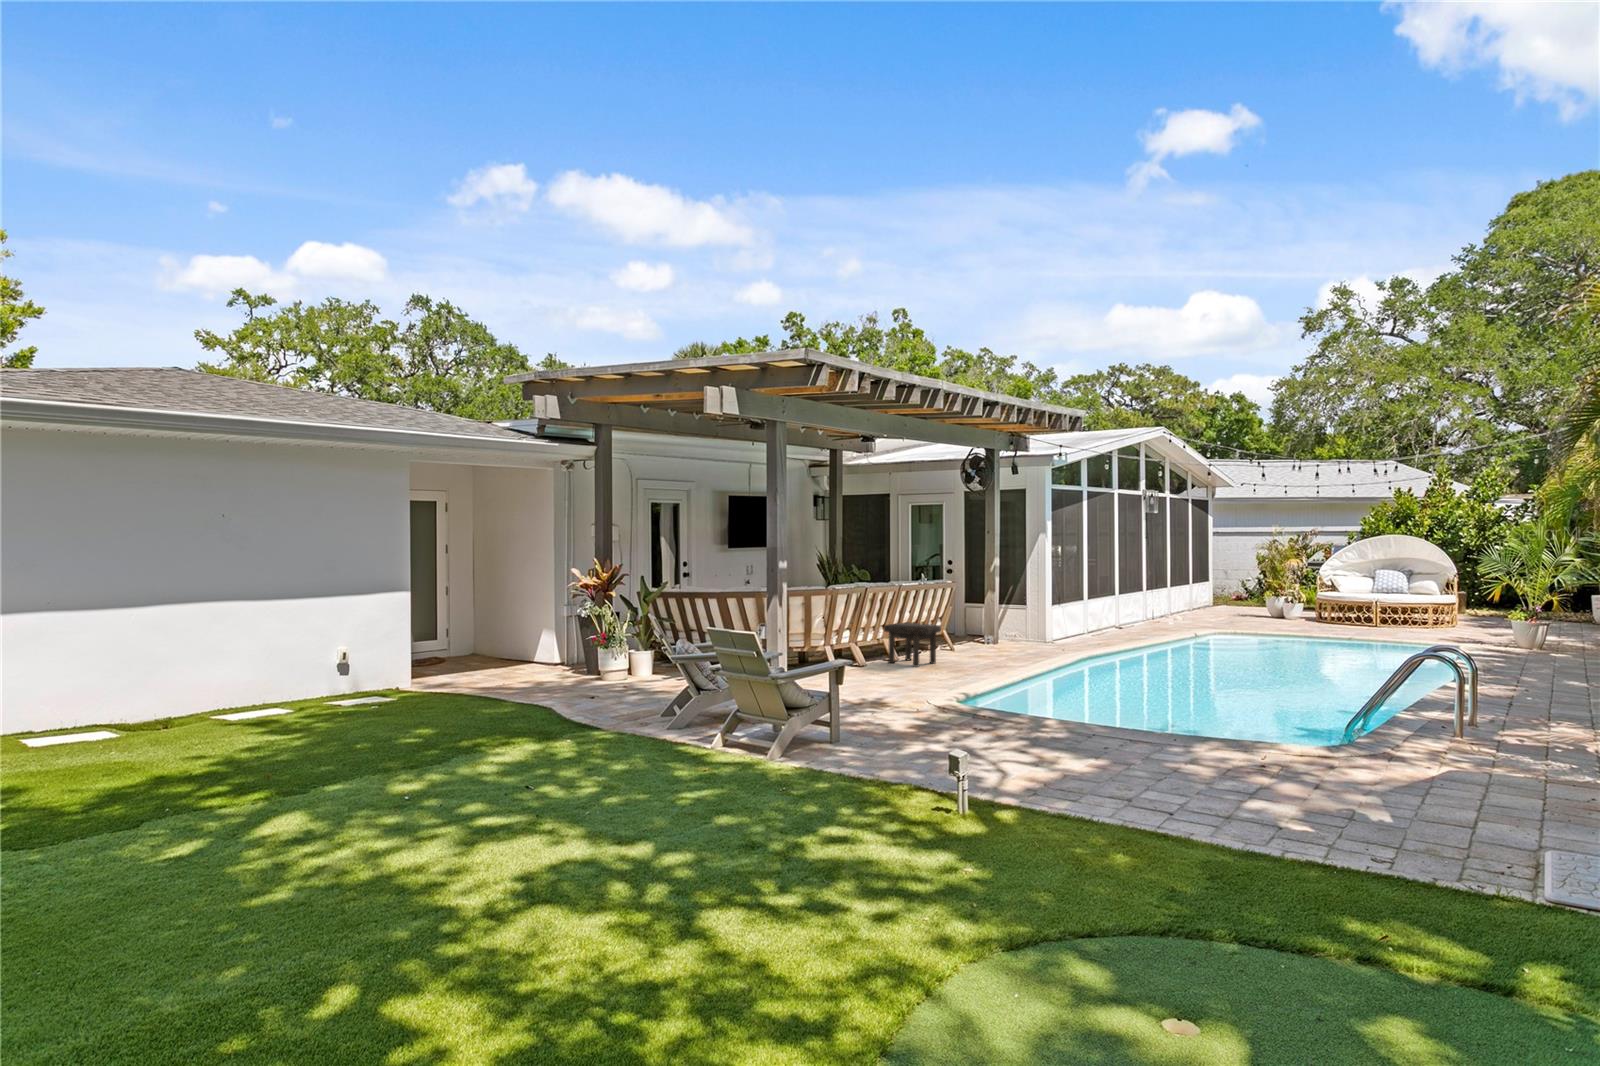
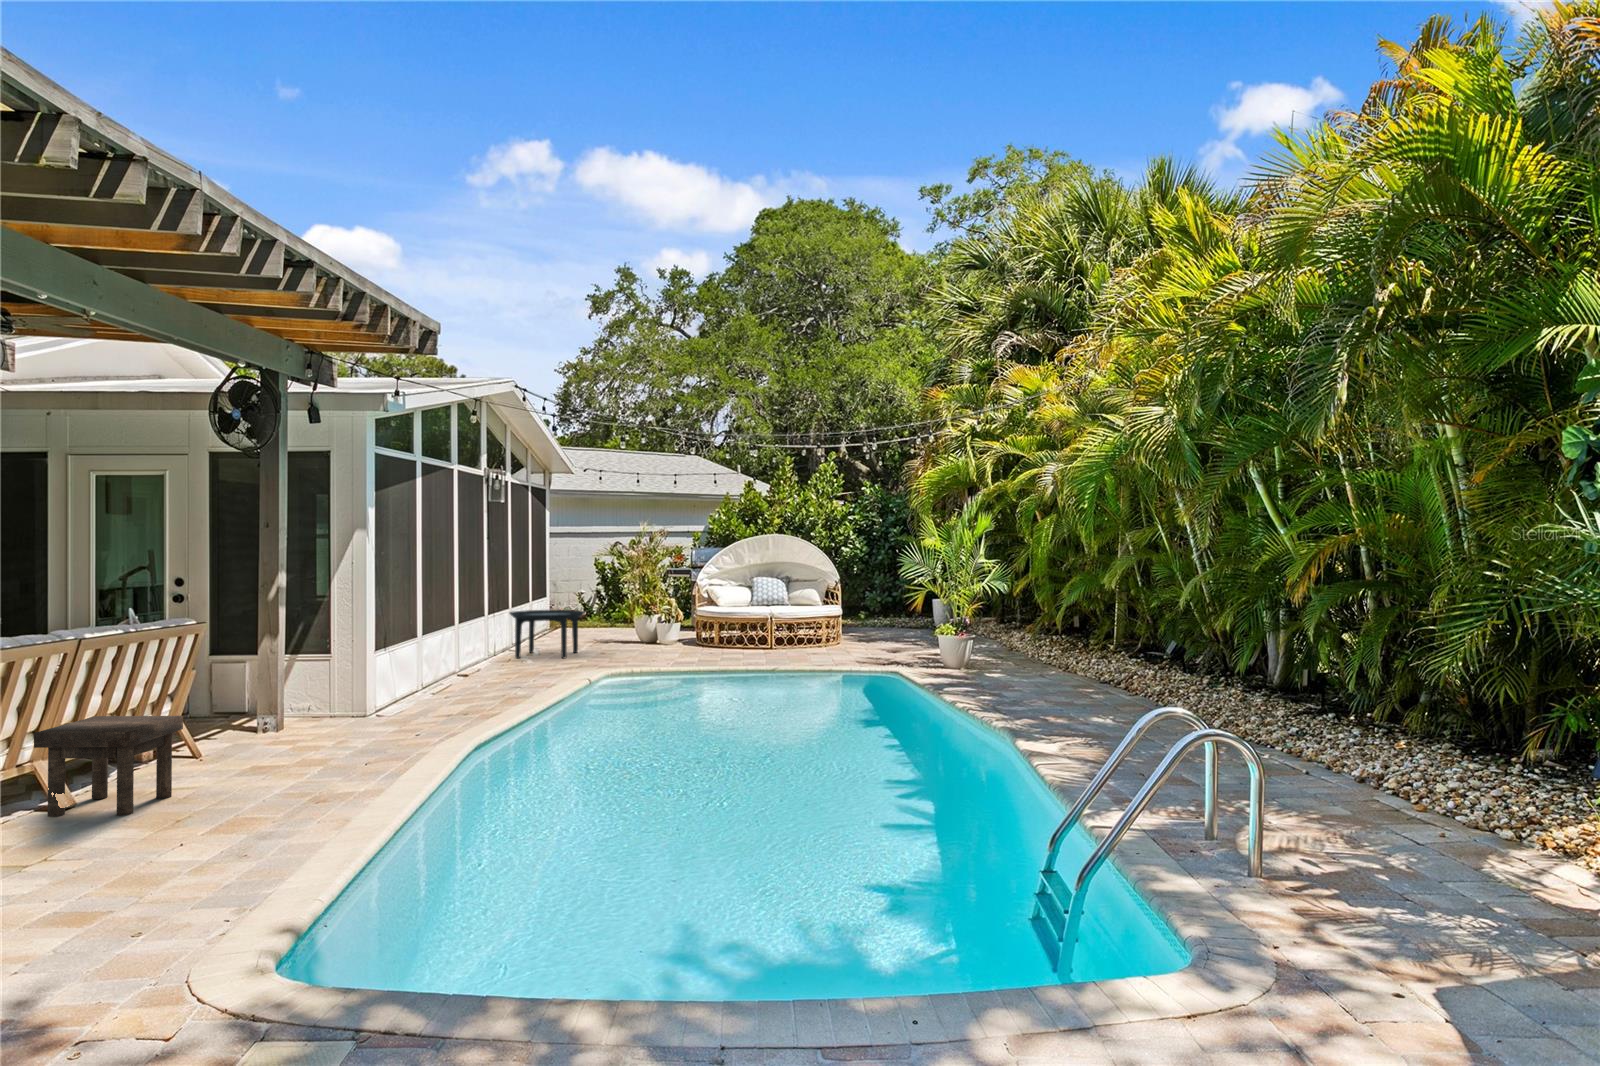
round table: none [1165,593,1227,630] -> present [510,610,585,658]

